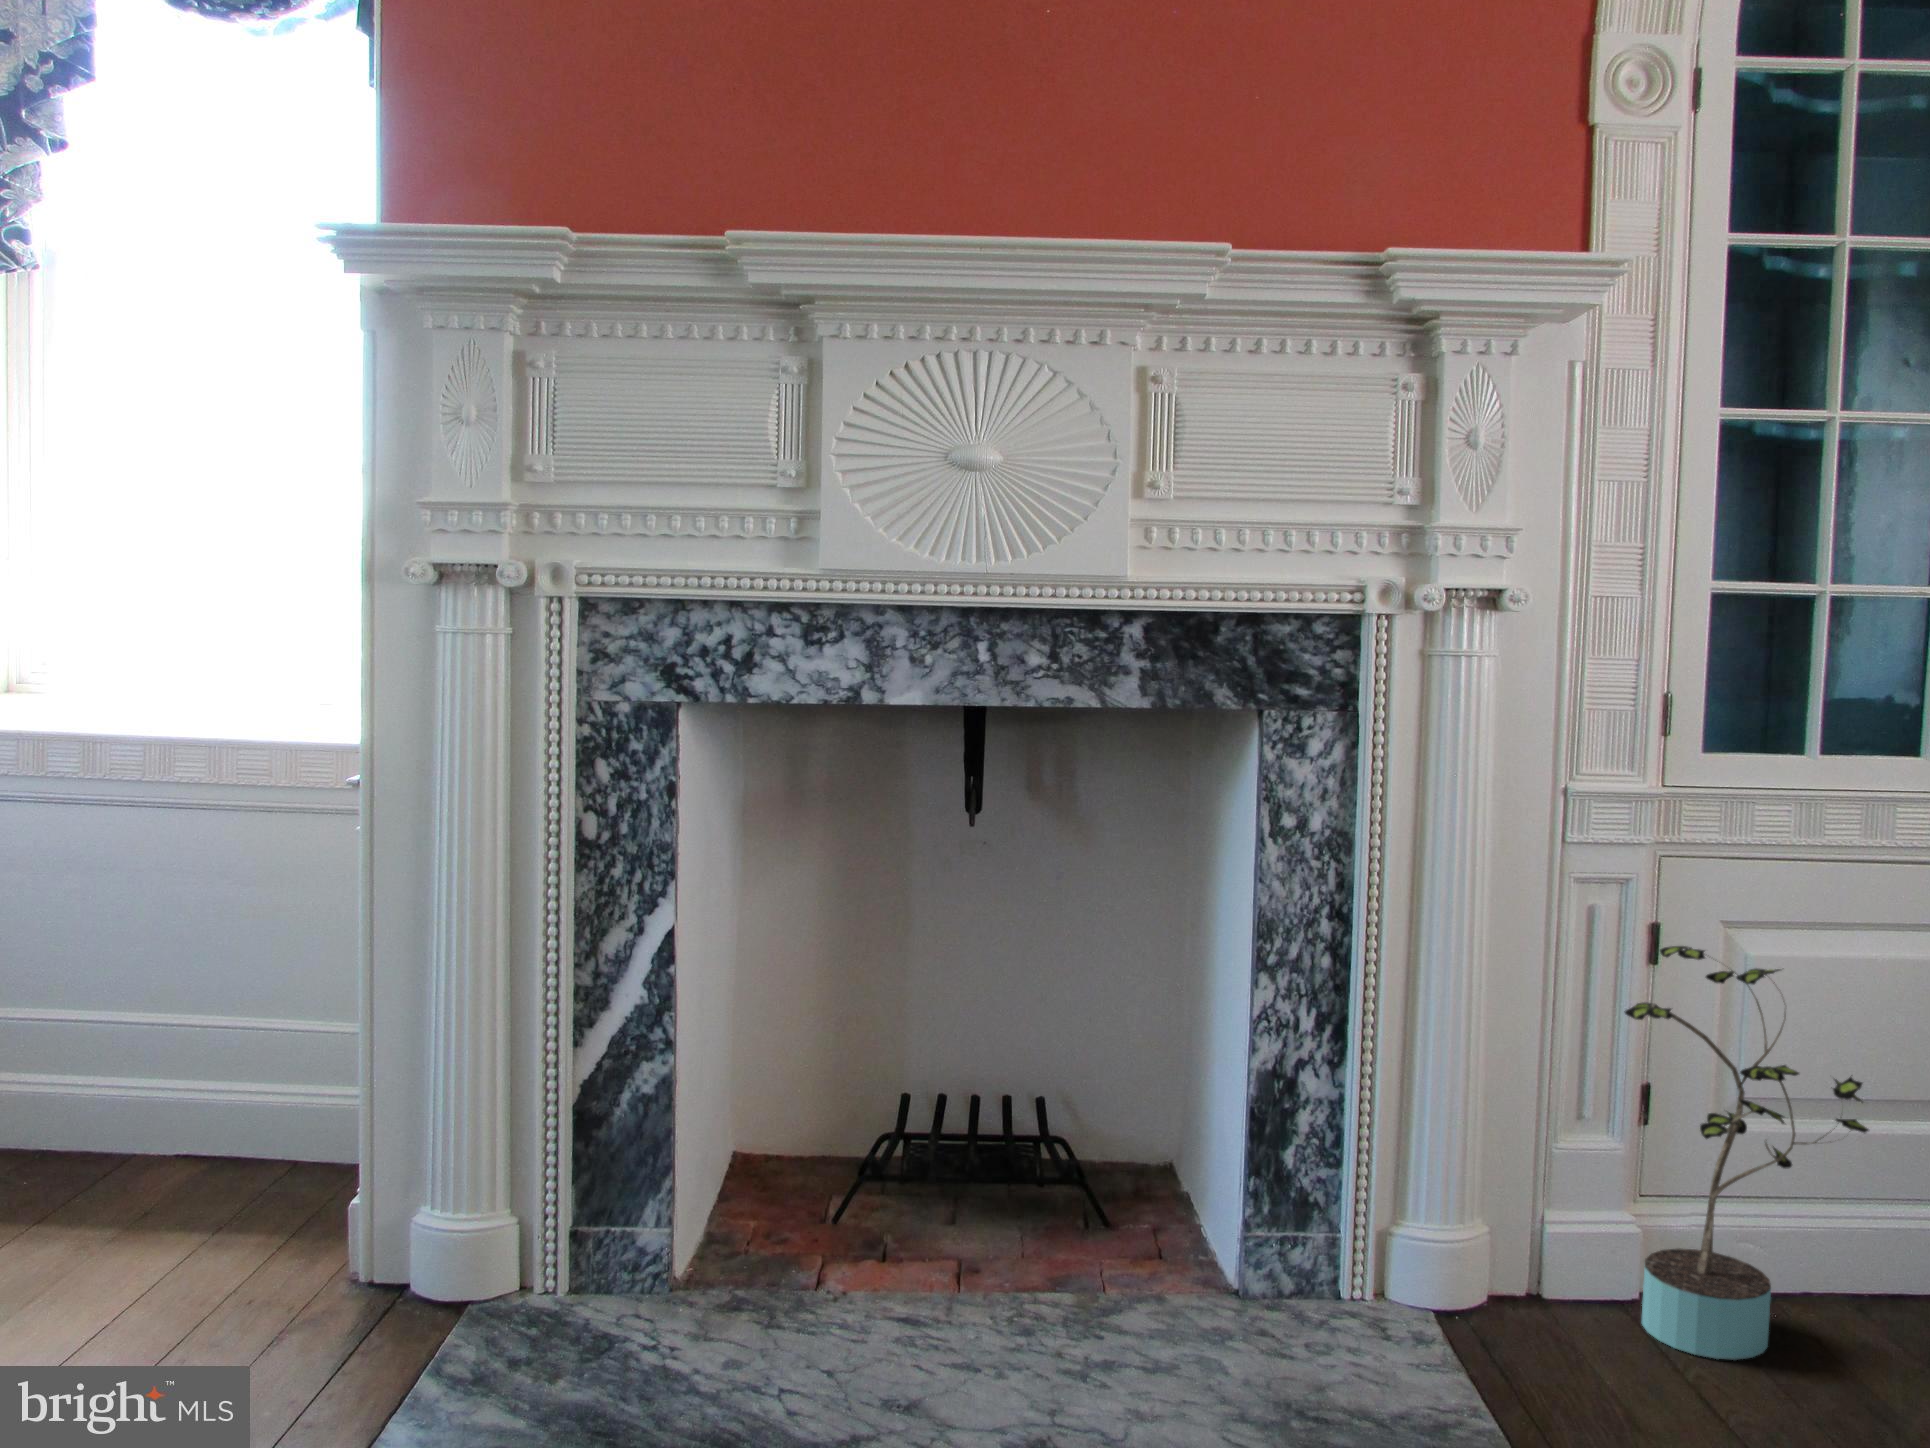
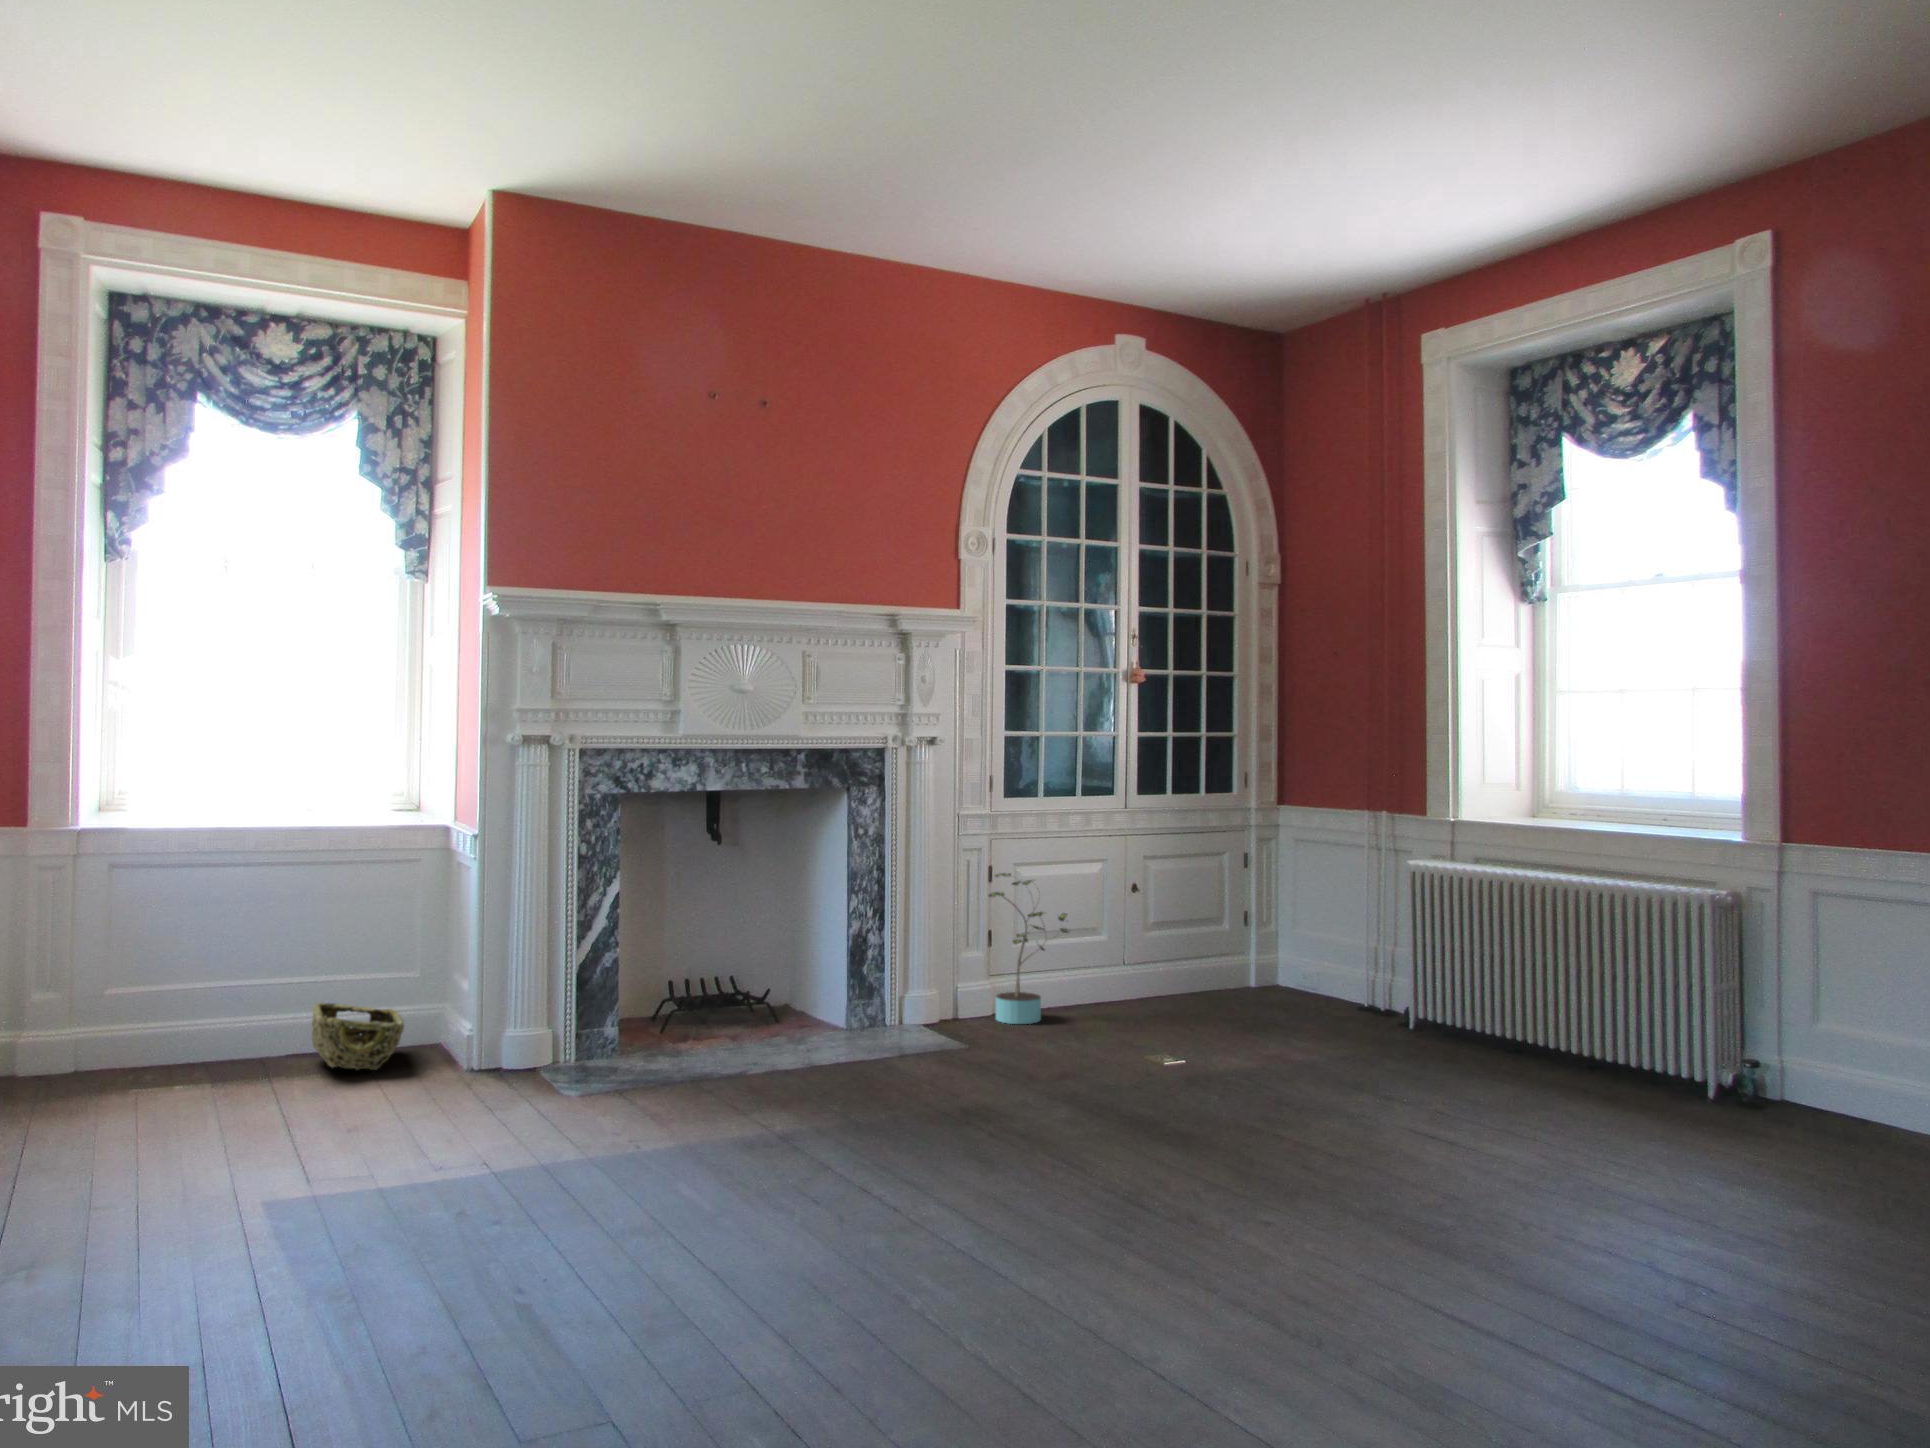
woven basket: none [72,1079,331,1253] -> present [312,1003,404,1071]

